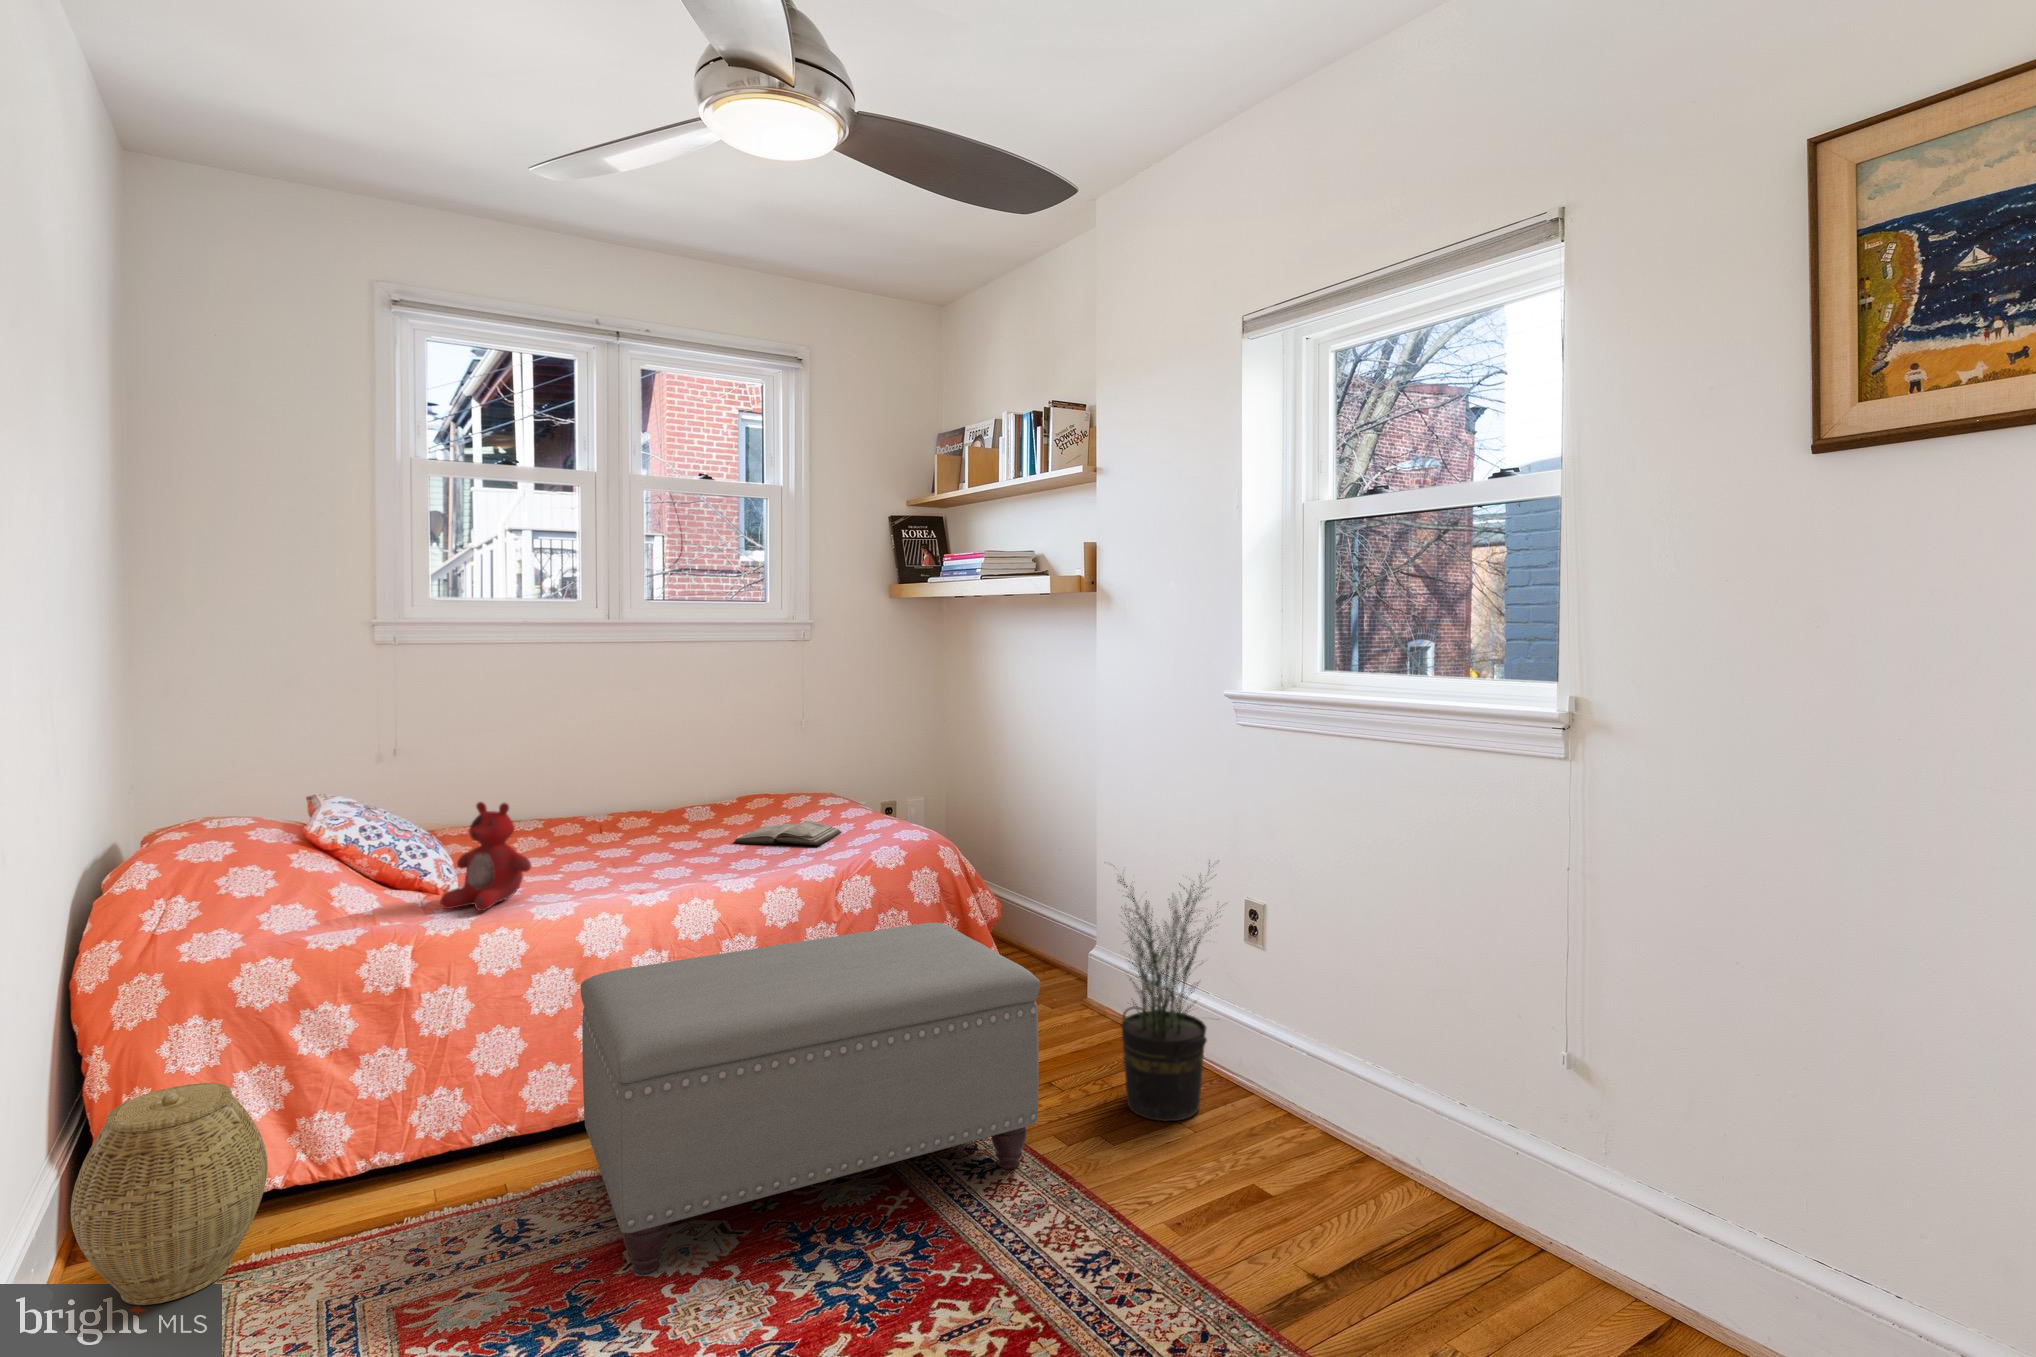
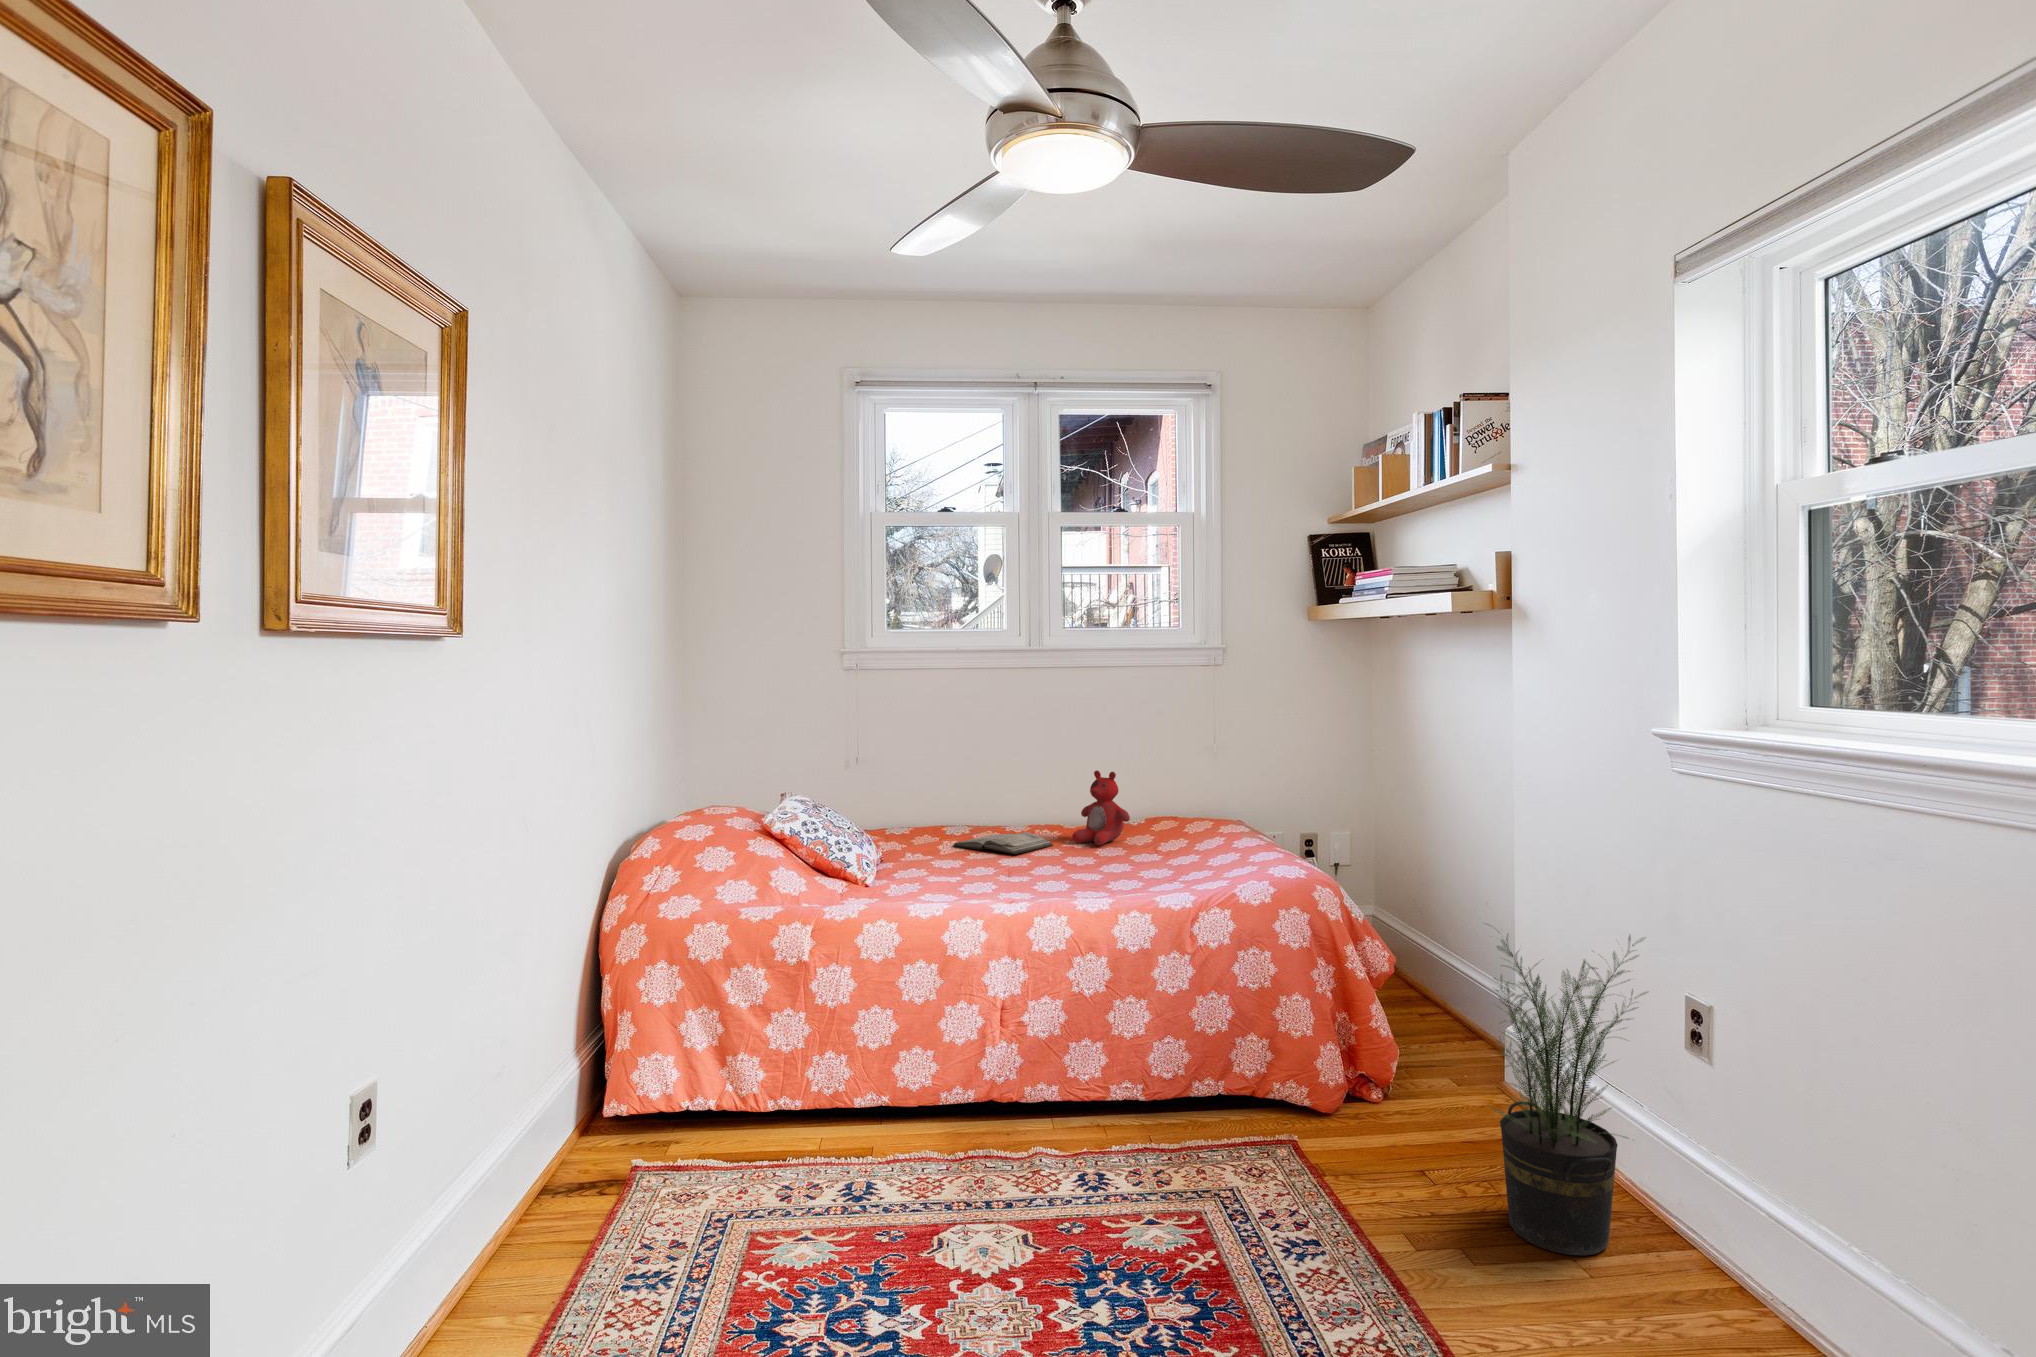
stuffed bear: present [440,802,531,911] -> present [1072,771,1130,845]
diary: present [733,821,842,845] -> present [953,832,1053,854]
ottoman: present [581,923,1040,1275] -> none [914,966,1371,1265]
woven basket: present [71,1083,268,1305] -> none [568,1013,695,1181]

